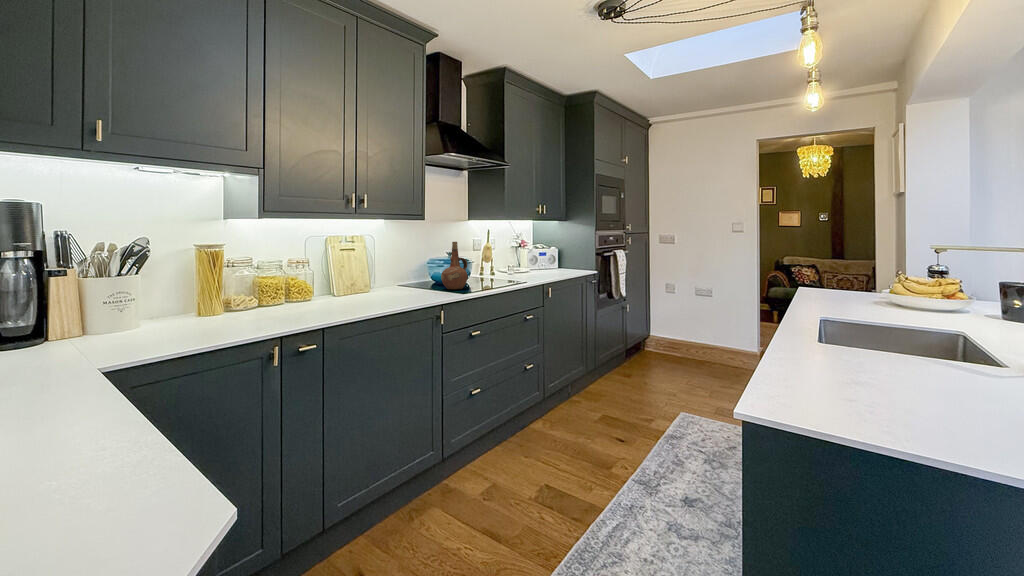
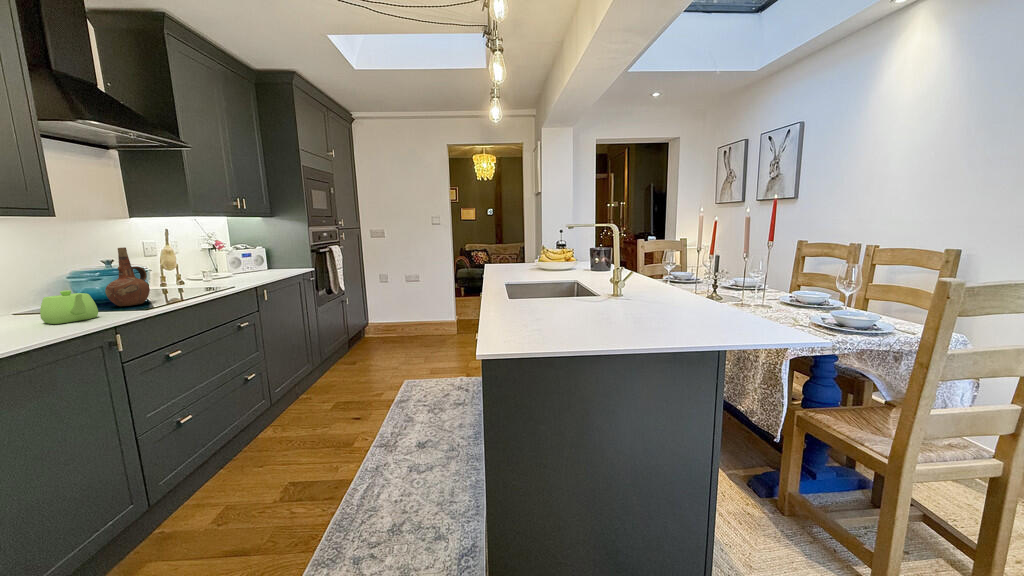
teapot: none [403,272,433,297] -> present [40,290,98,324]

